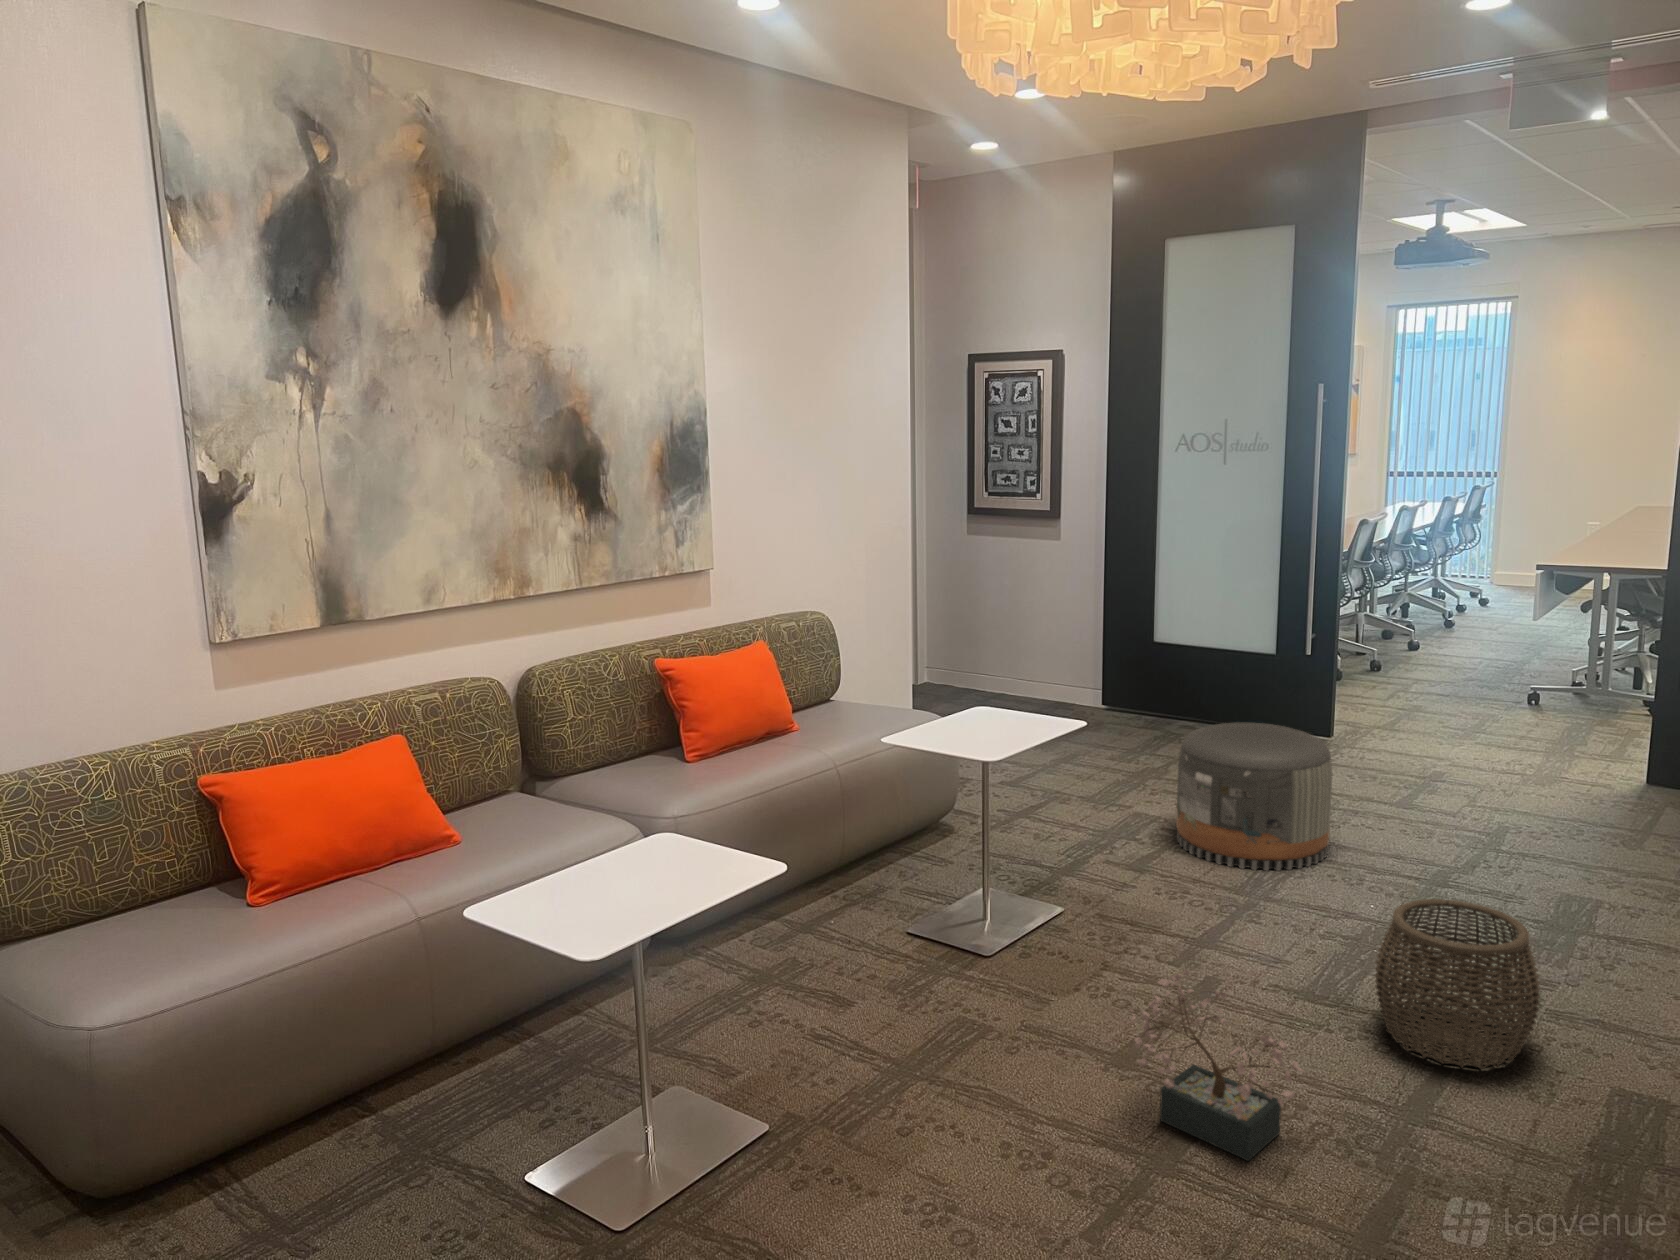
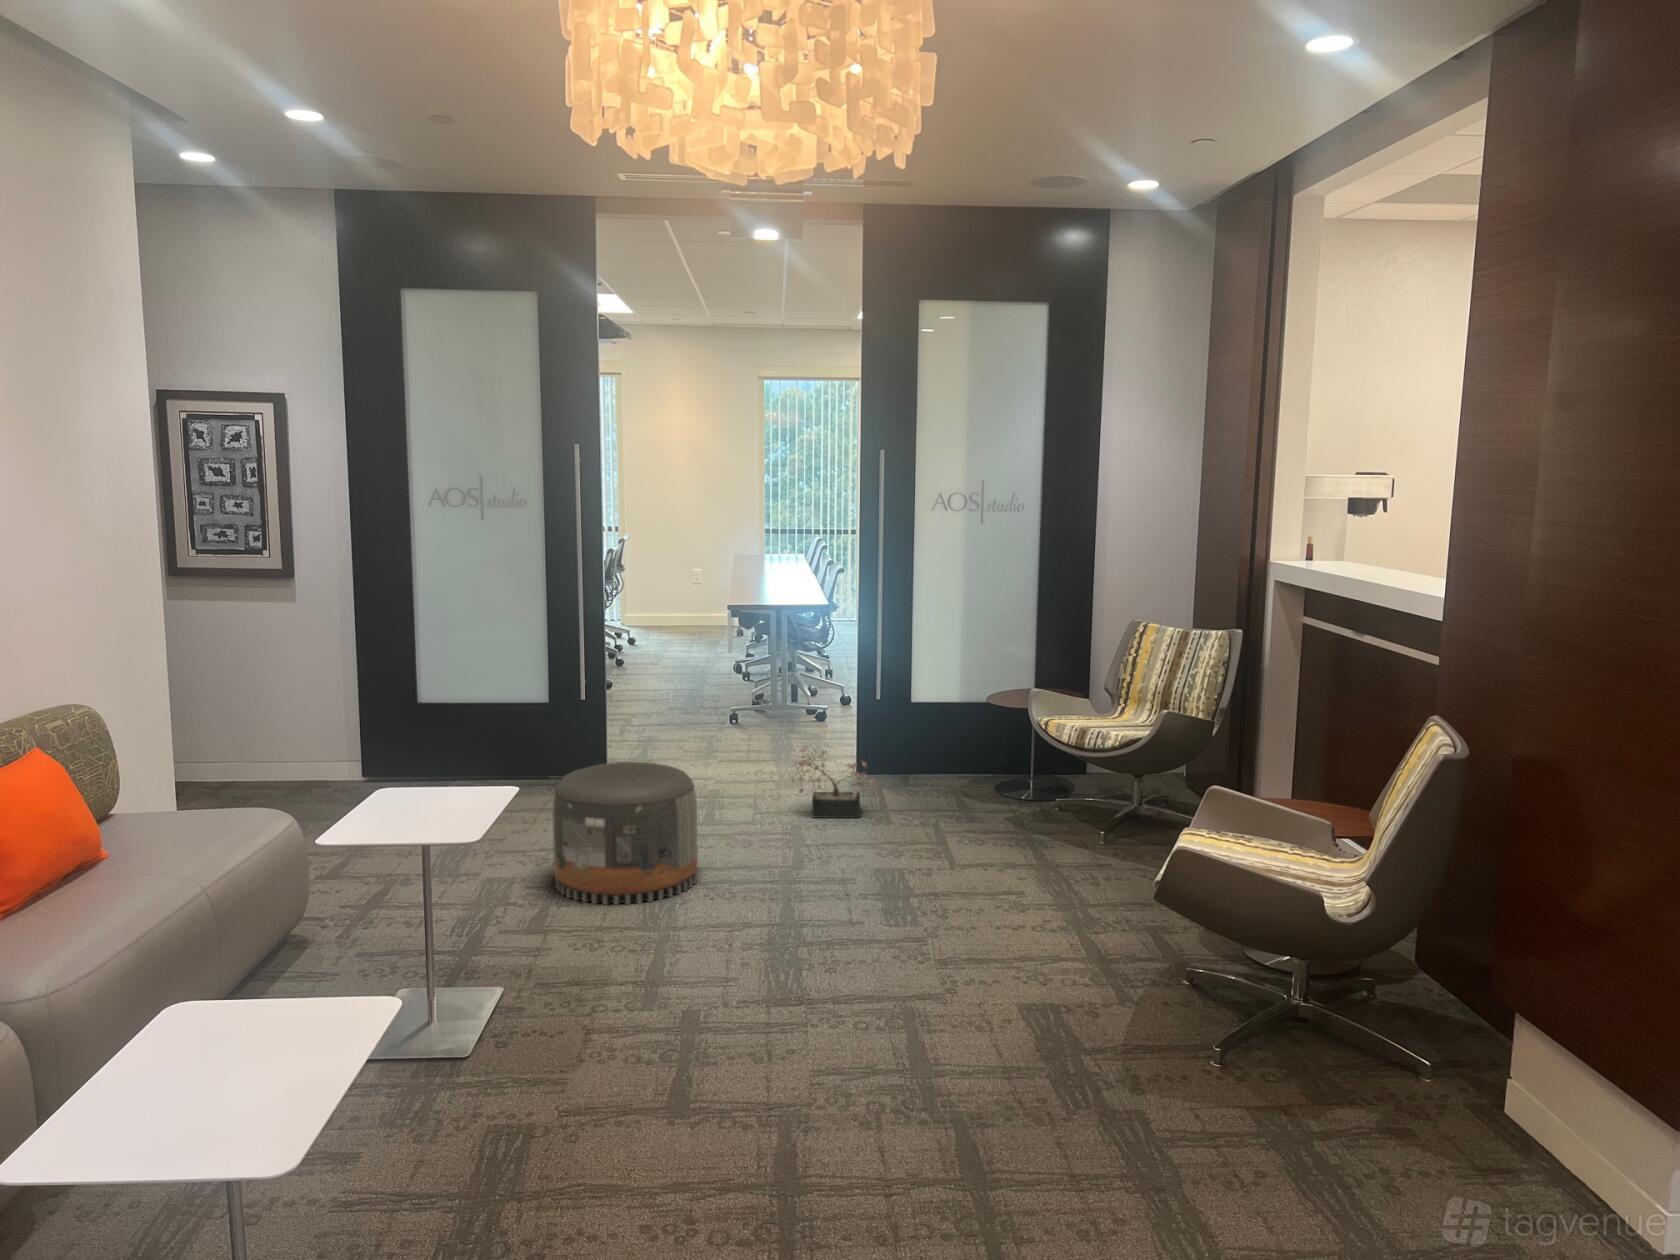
woven basket: present [1375,899,1540,1069] -> none [849,870,975,1007]
decorative plant: present [1130,970,1304,1161] -> present [791,746,874,818]

